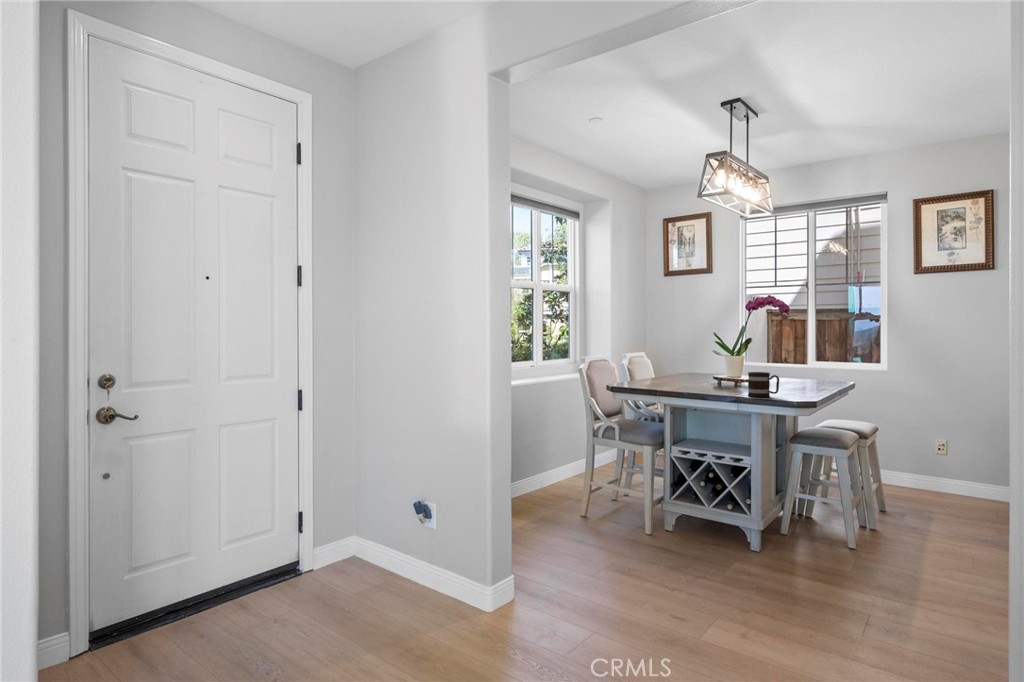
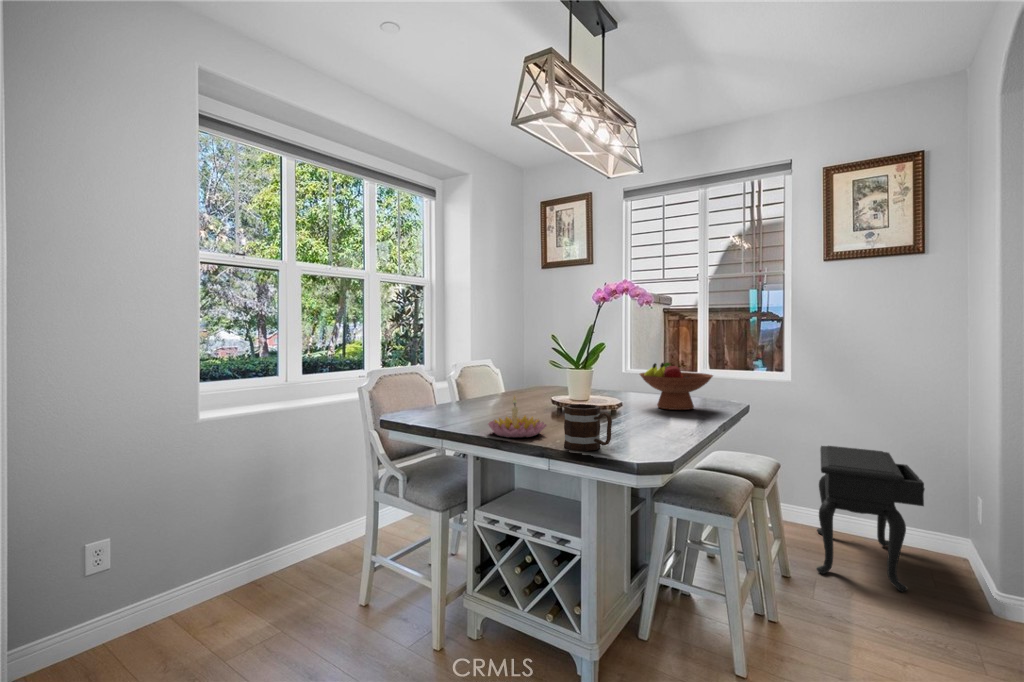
fruit bowl: none [773,352,829,385] -> present [640,363,713,410]
candle holder: none [691,368,730,393] -> present [488,396,547,438]
side table: none [906,421,989,519] -> present [817,446,925,591]

